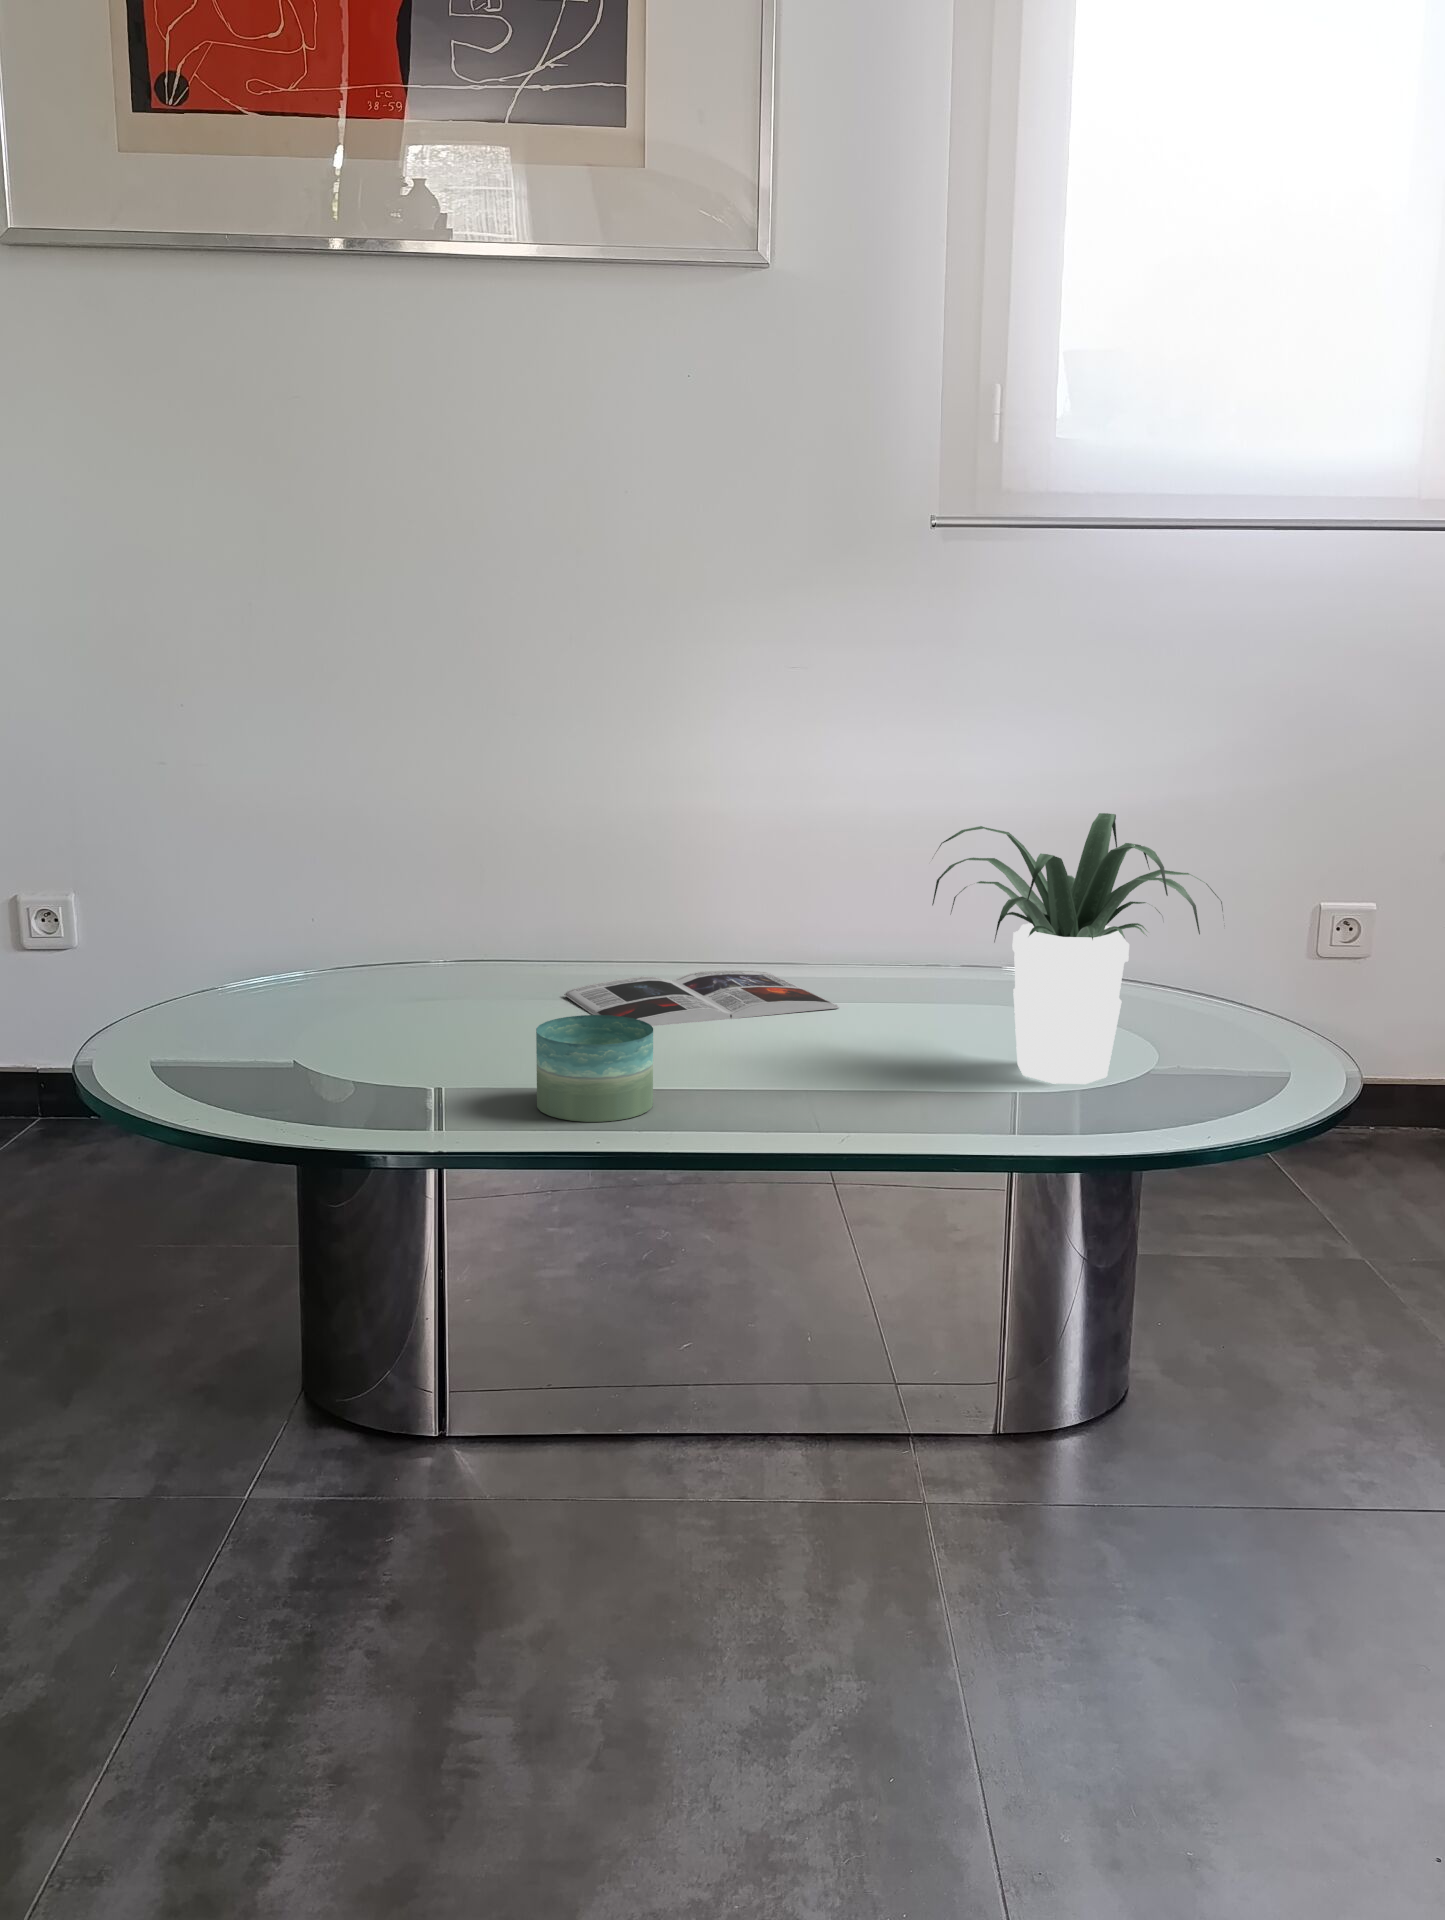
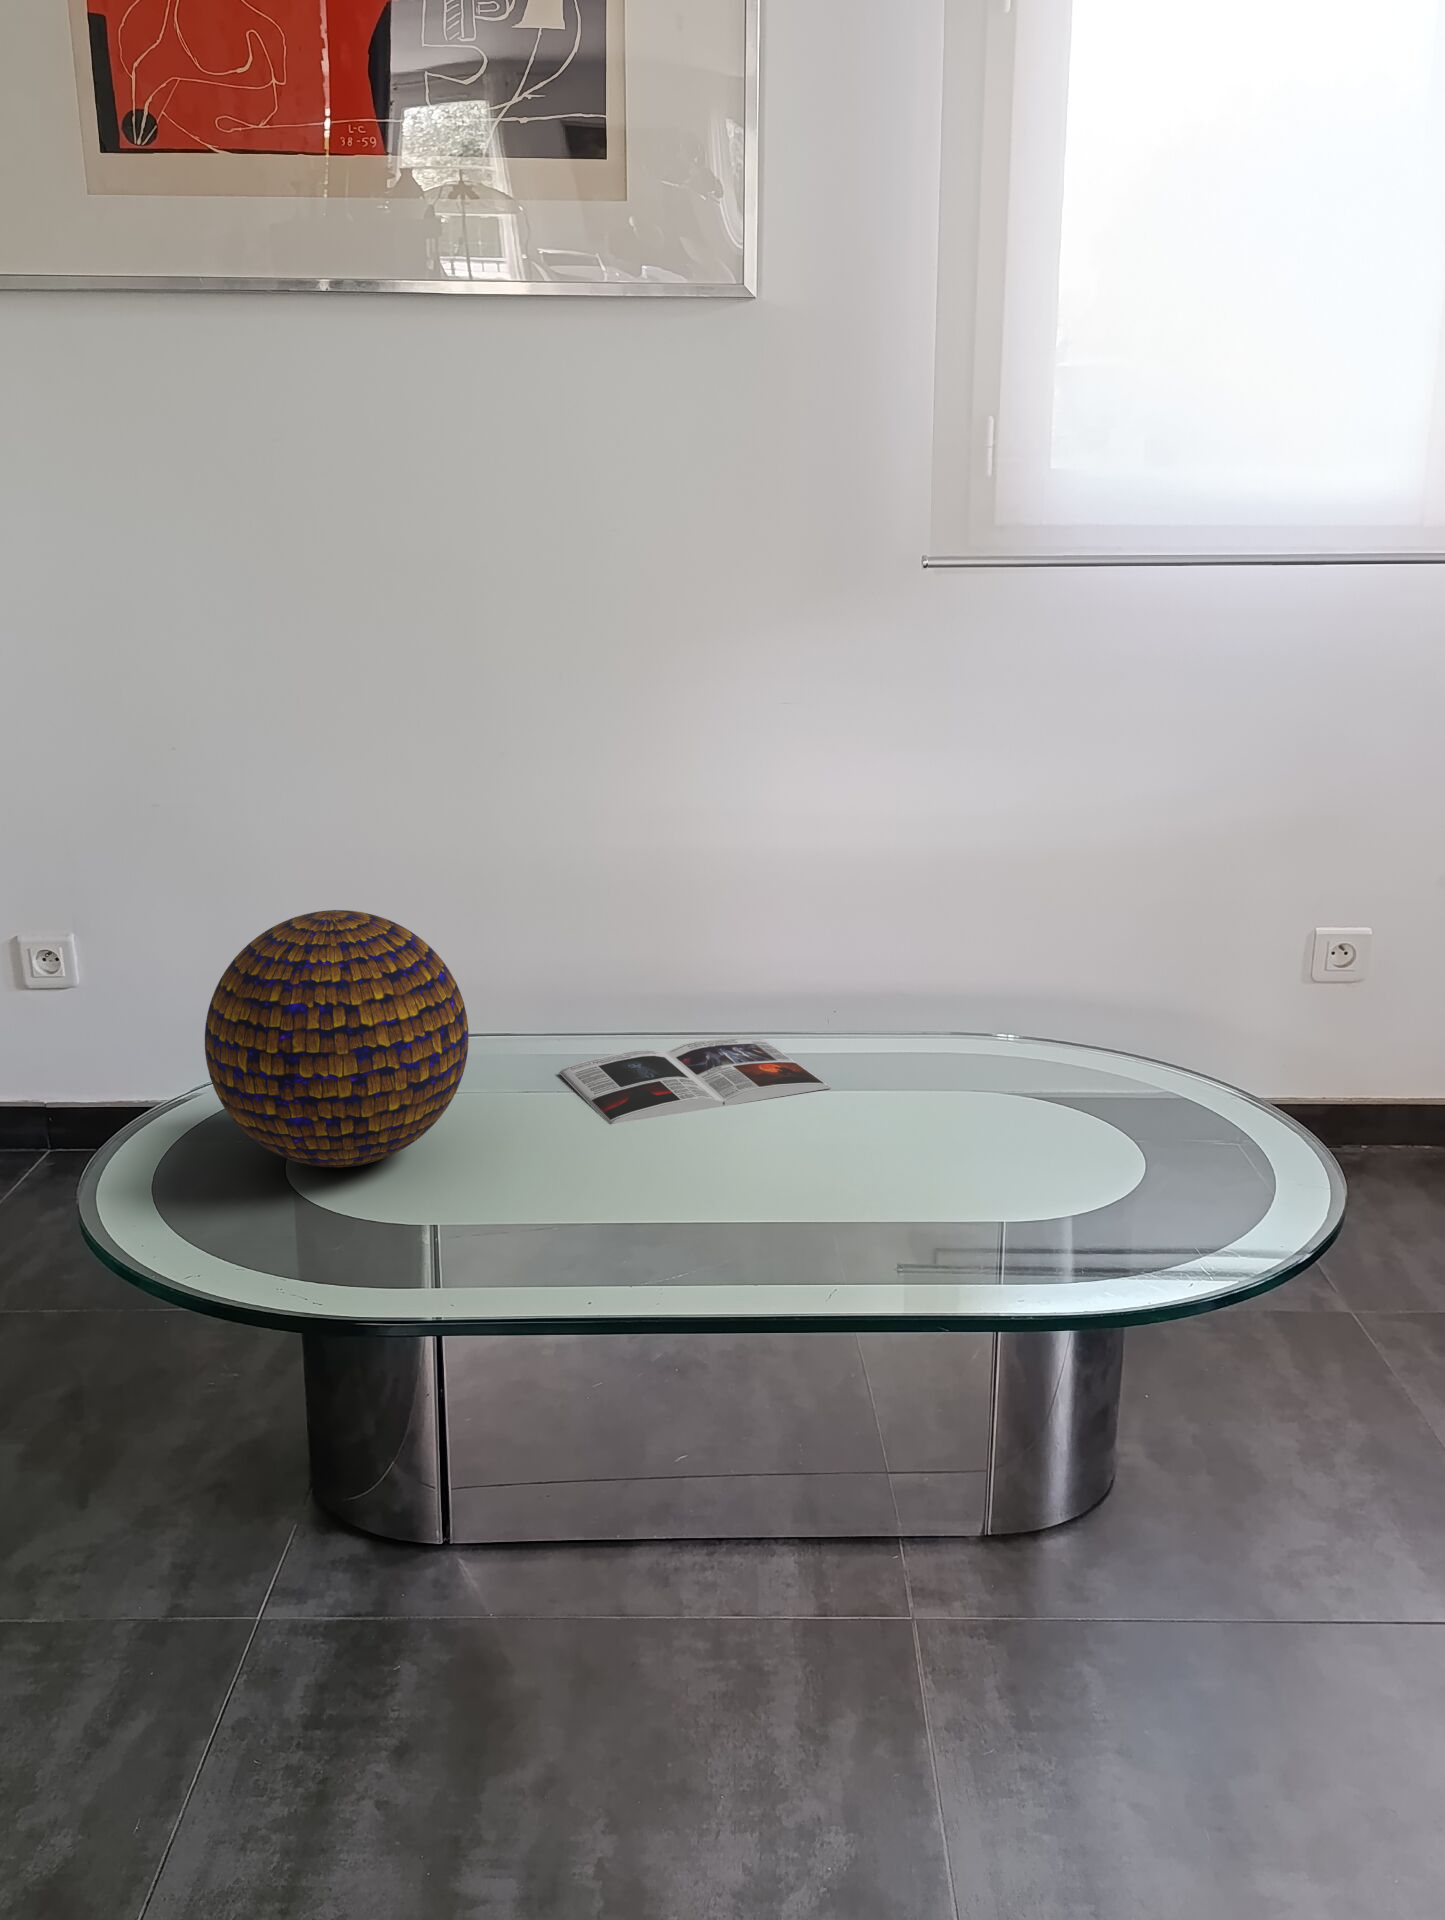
decorative orb: none [213,792,475,1050] -> present [205,910,469,1167]
potted plant: present [932,813,1223,1084] -> none [913,922,1215,1203]
candle: present [536,1015,653,1122] -> none [529,1150,646,1271]

